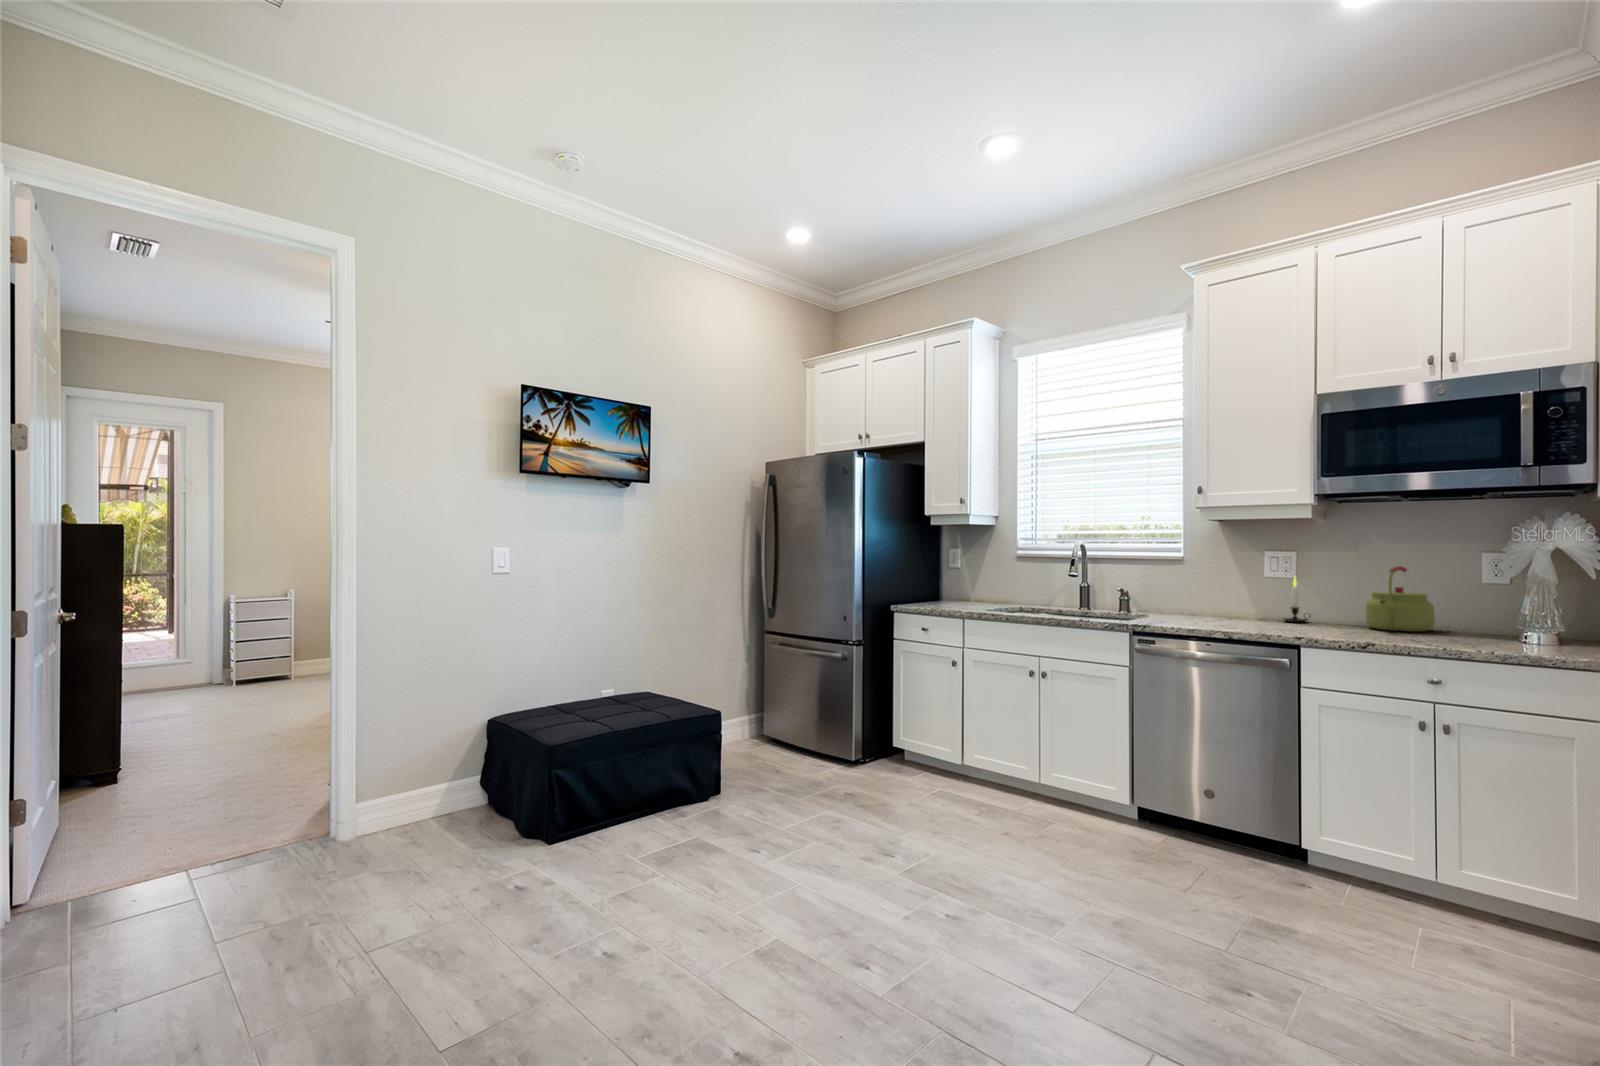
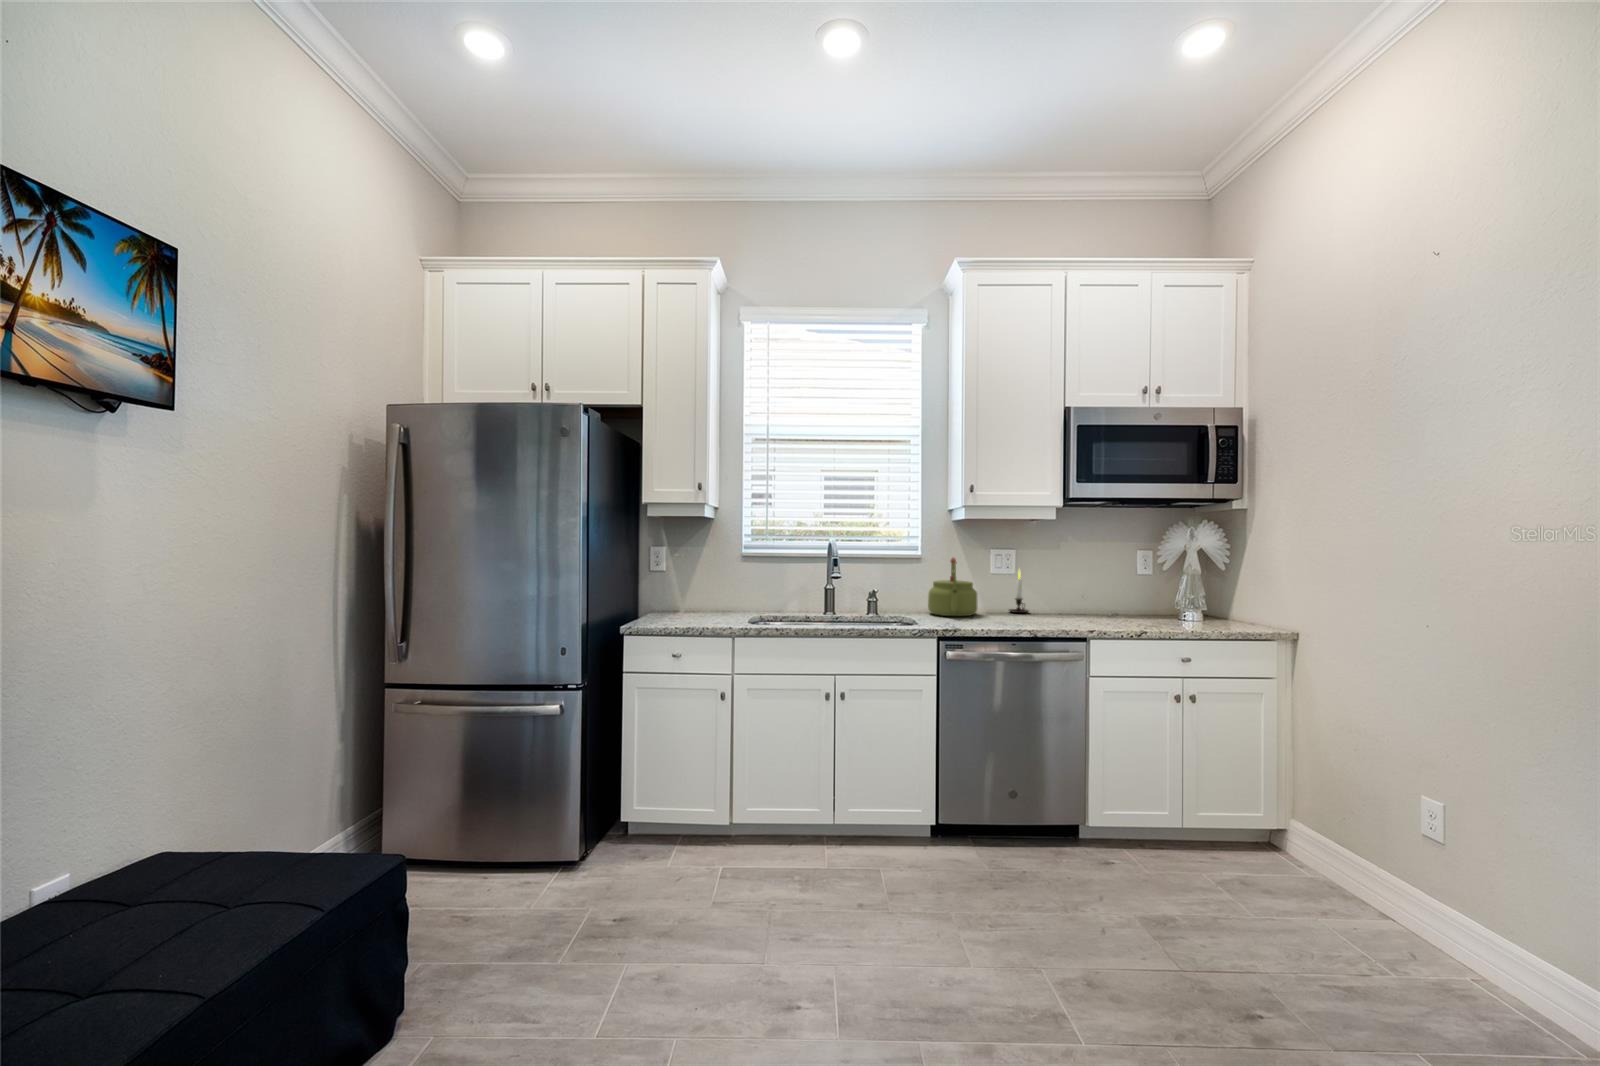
kettle: present [1365,566,1435,632] -> present [928,558,977,616]

